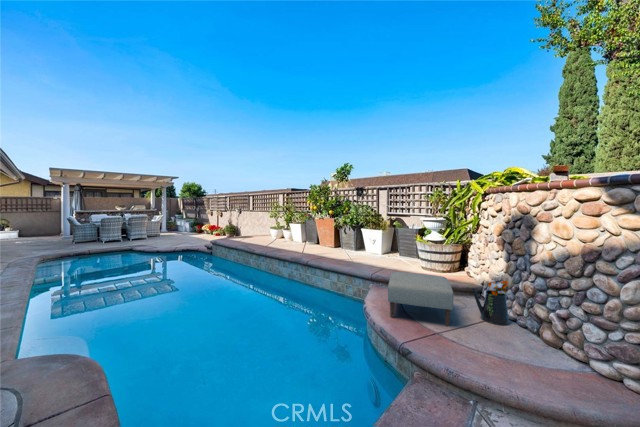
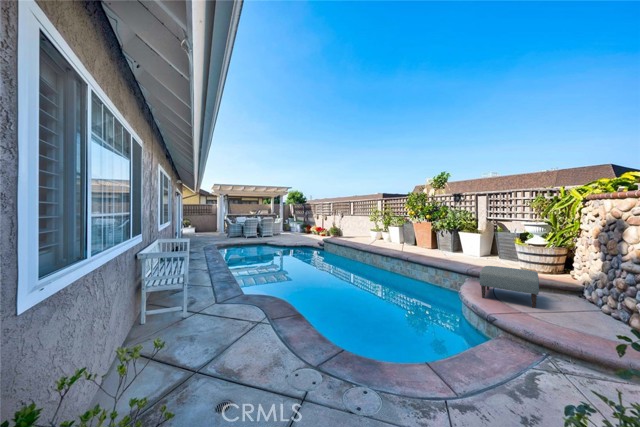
watering can: present [473,281,516,325] -> none [563,275,609,314]

